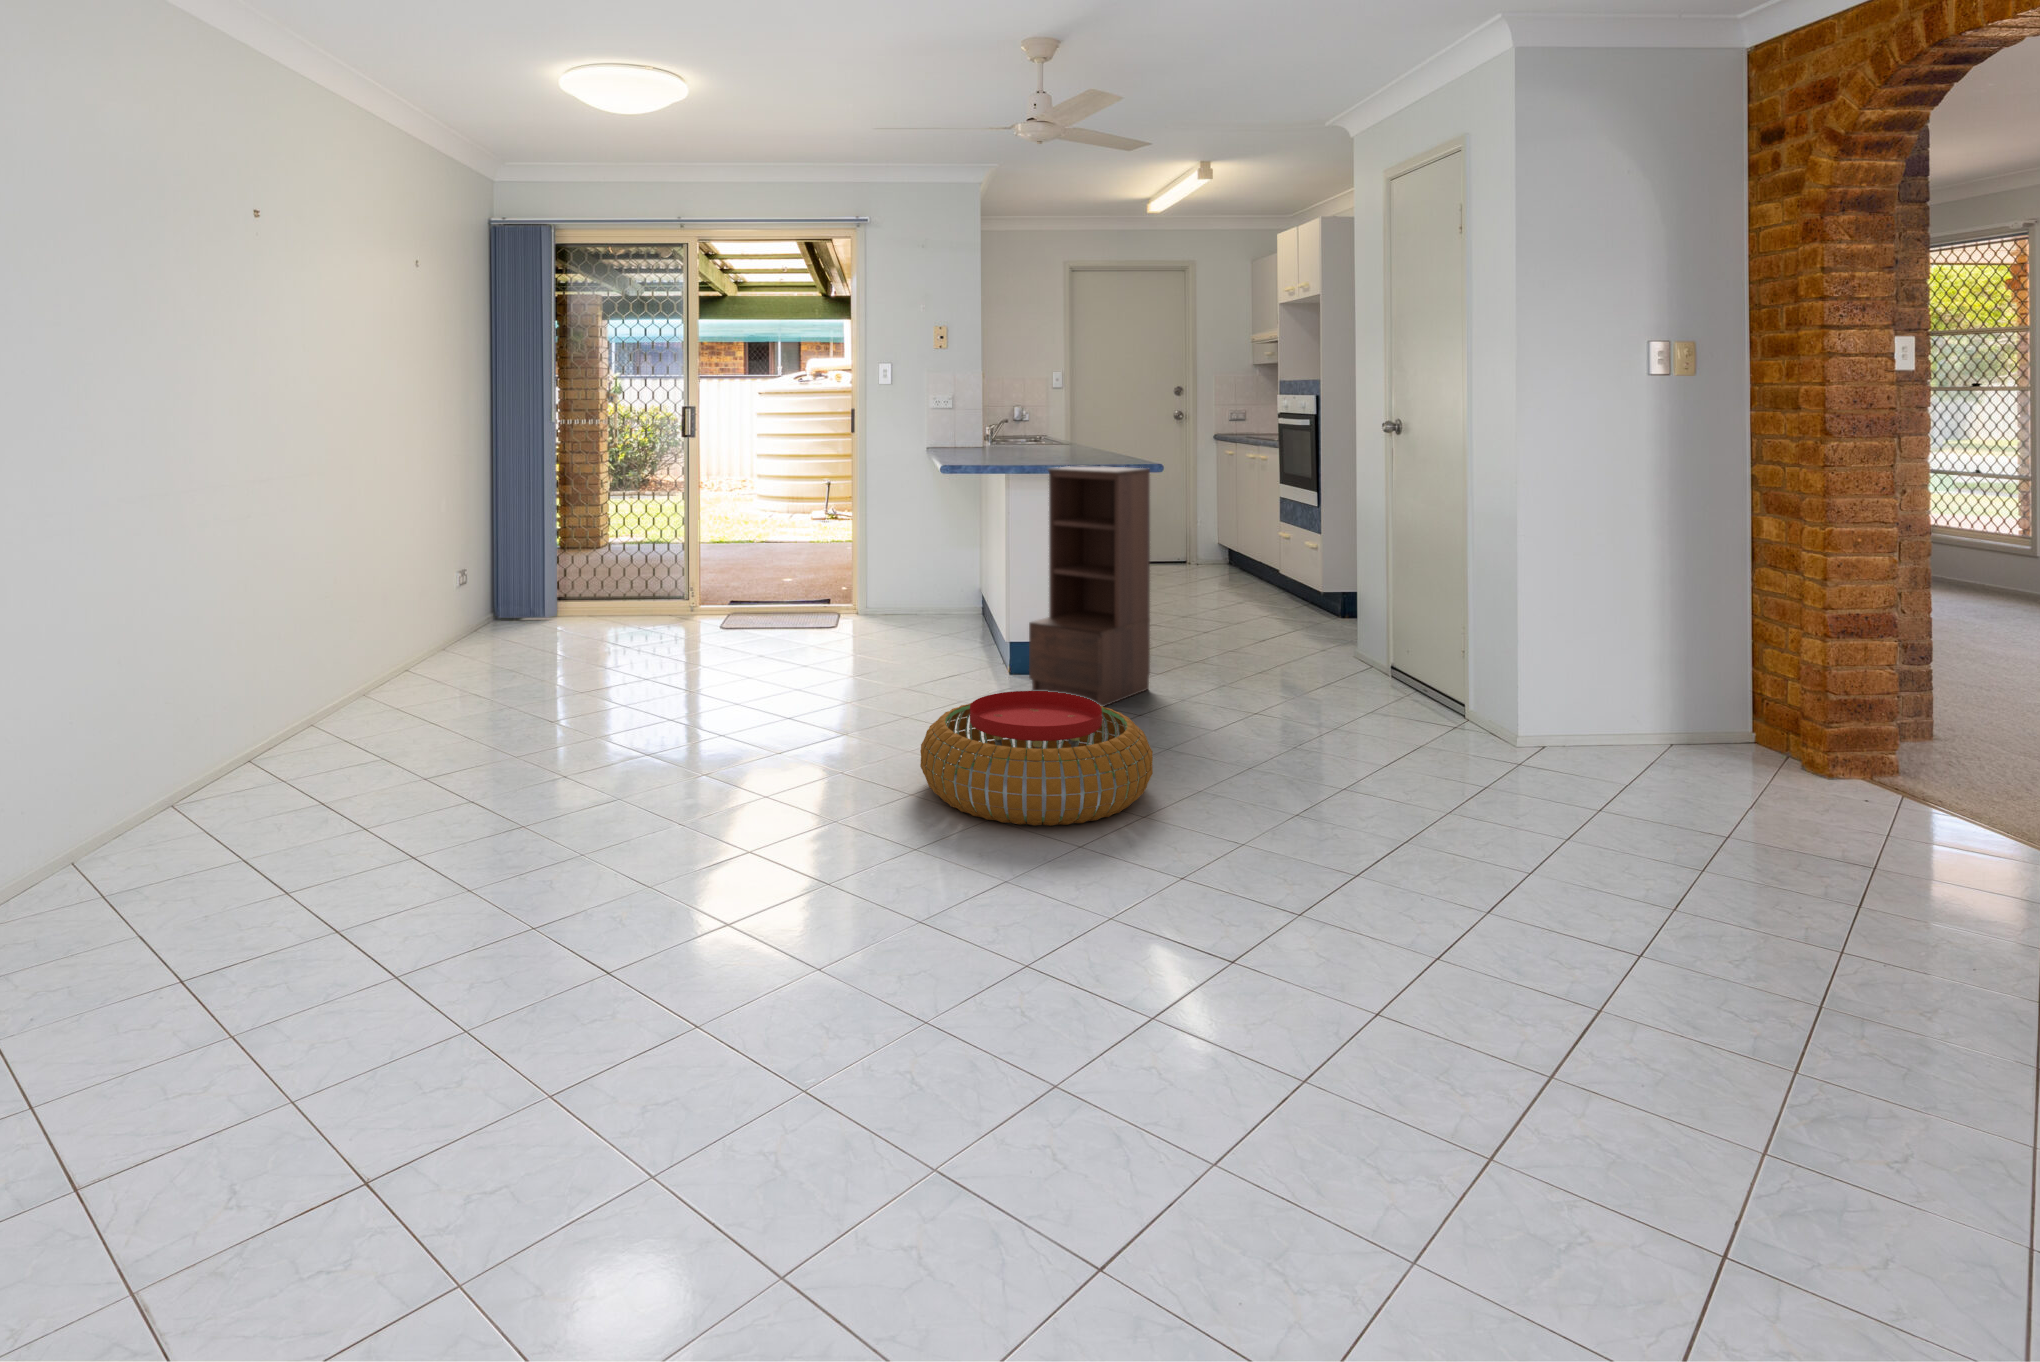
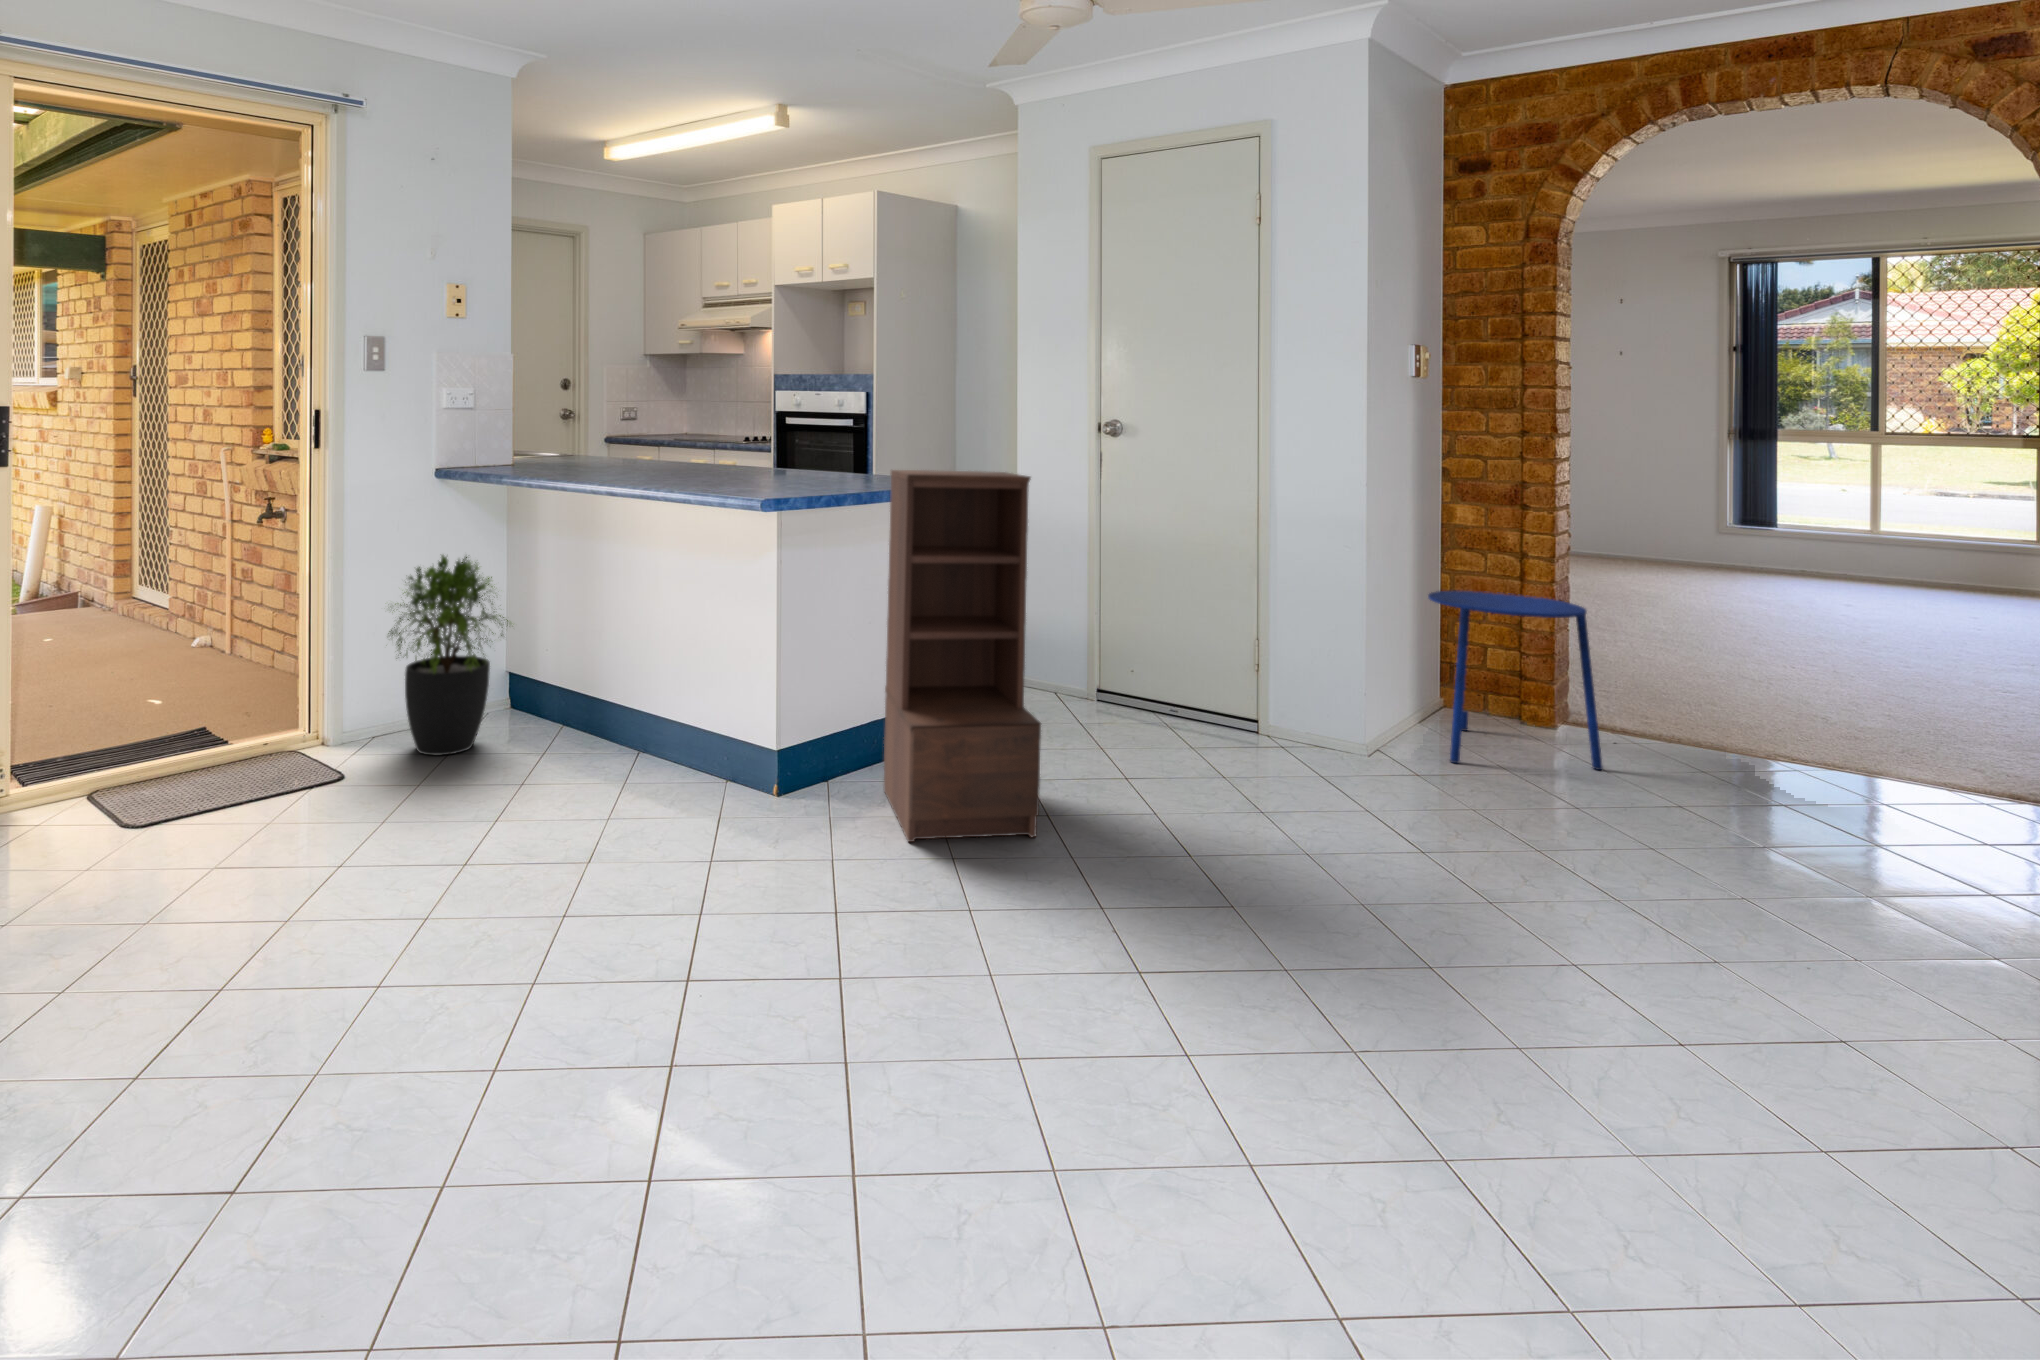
potted plant: none [887,509,953,625] -> present [388,555,508,755]
side table: none [1577,603,1758,801] -> present [1428,590,1603,770]
pouf: present [920,691,1153,826] -> none [1198,853,1692,1192]

